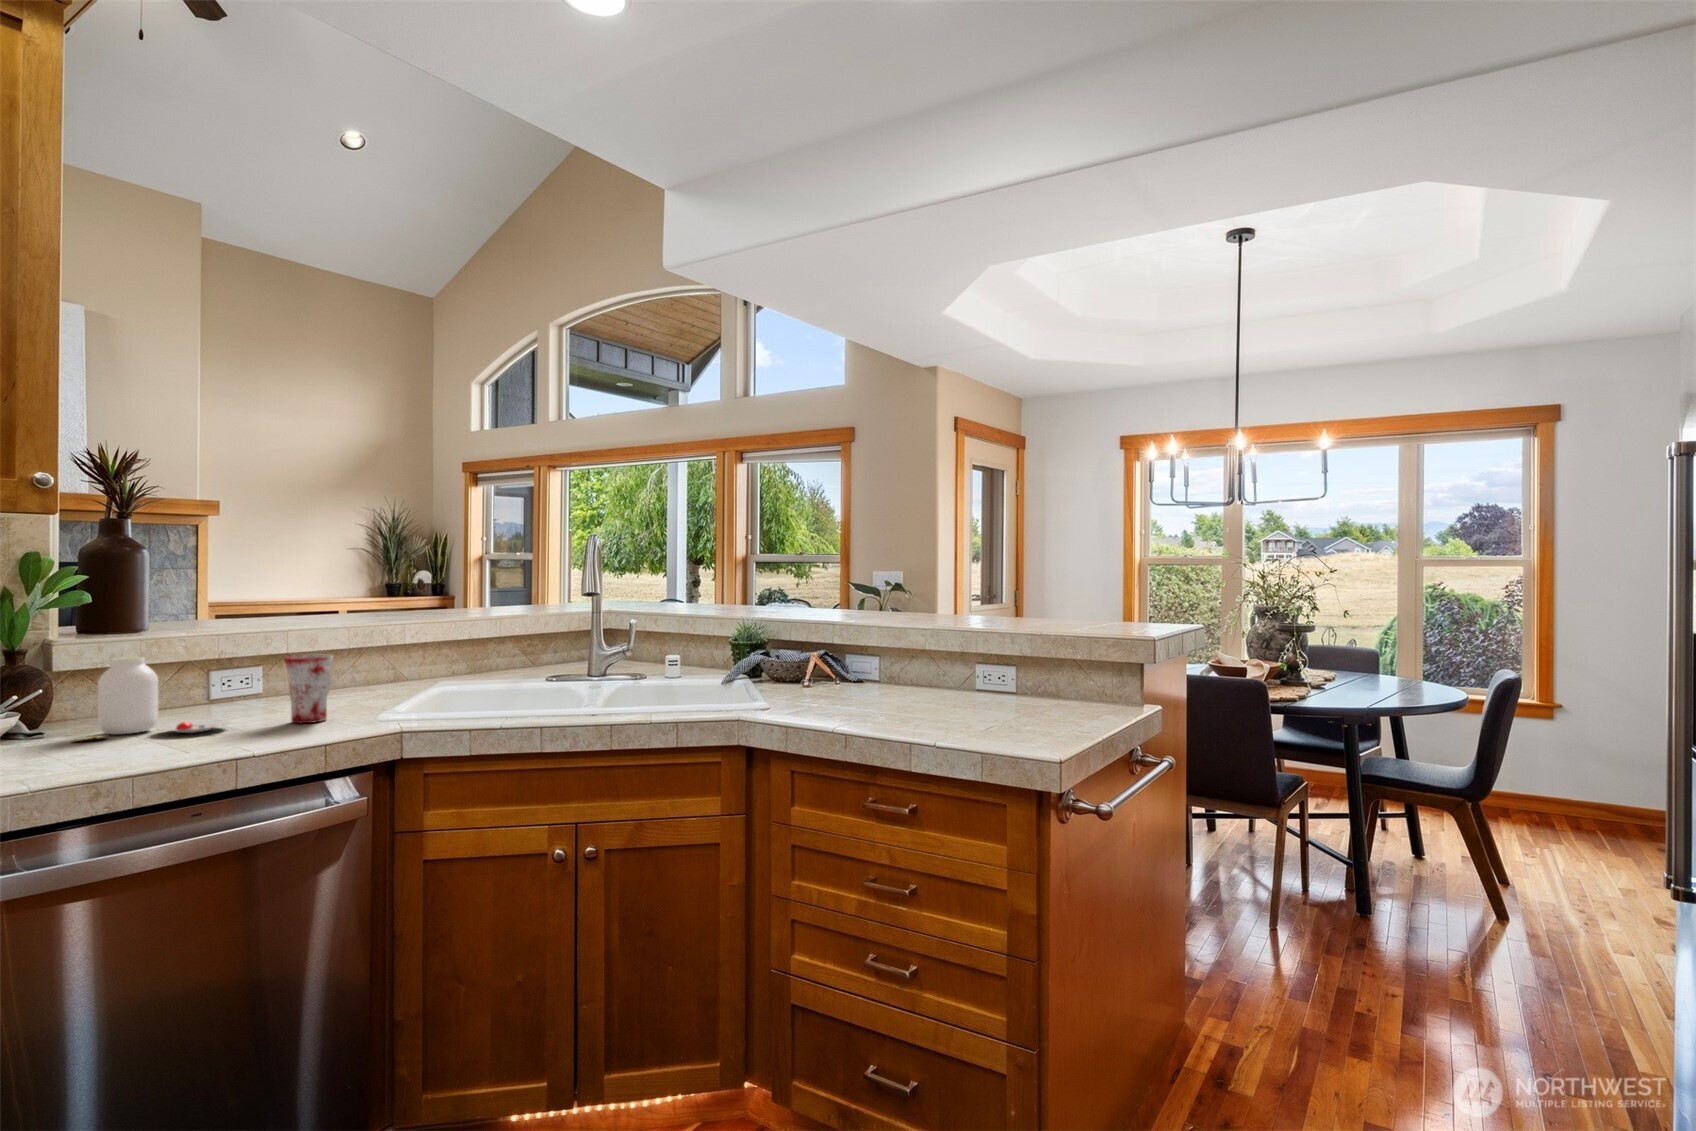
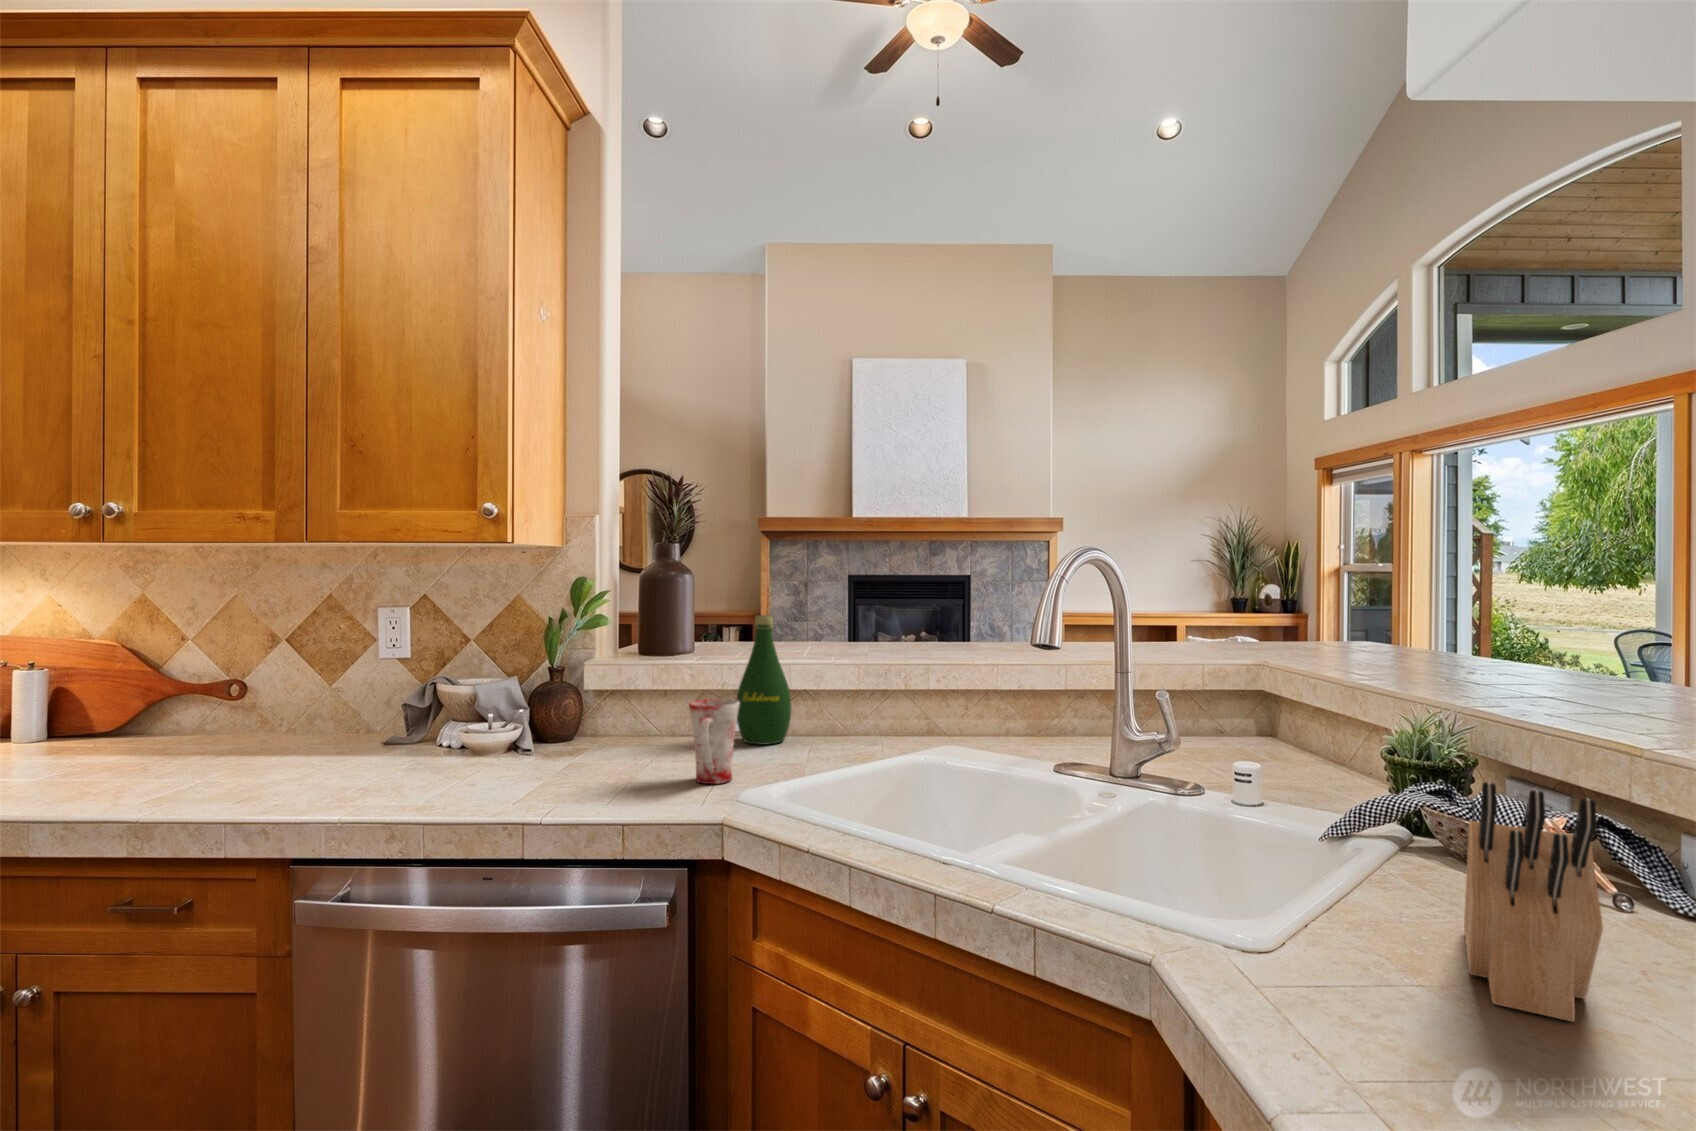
bottle: none [222,589,282,707] -> present [737,615,792,745]
knife block: none [785,622,848,701] -> present [1464,782,1603,1022]
jar: present [73,657,230,741] -> none [545,682,656,772]

